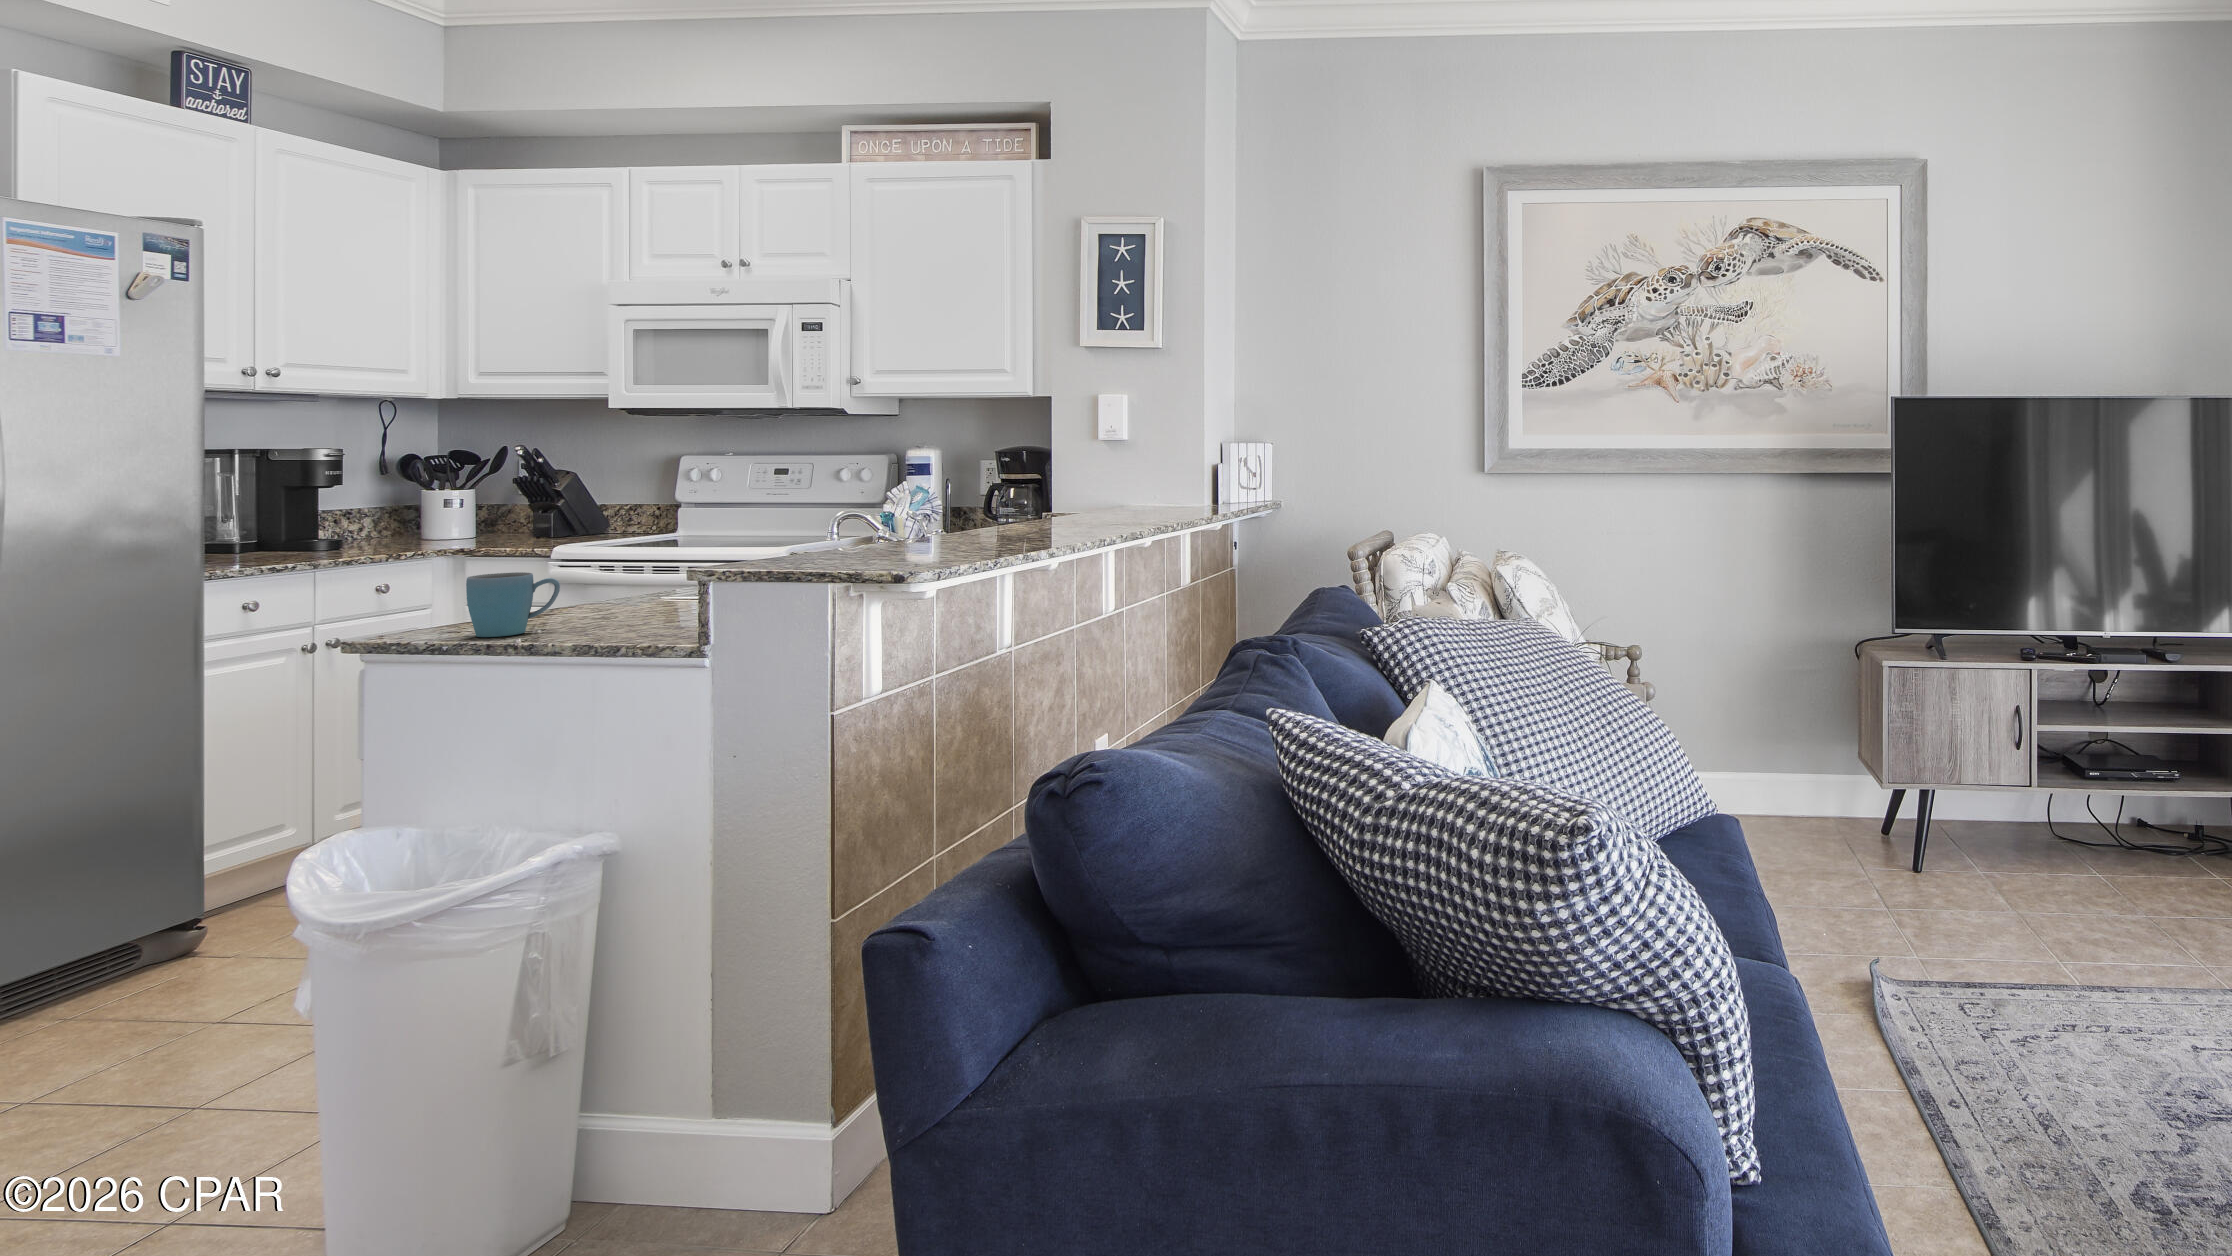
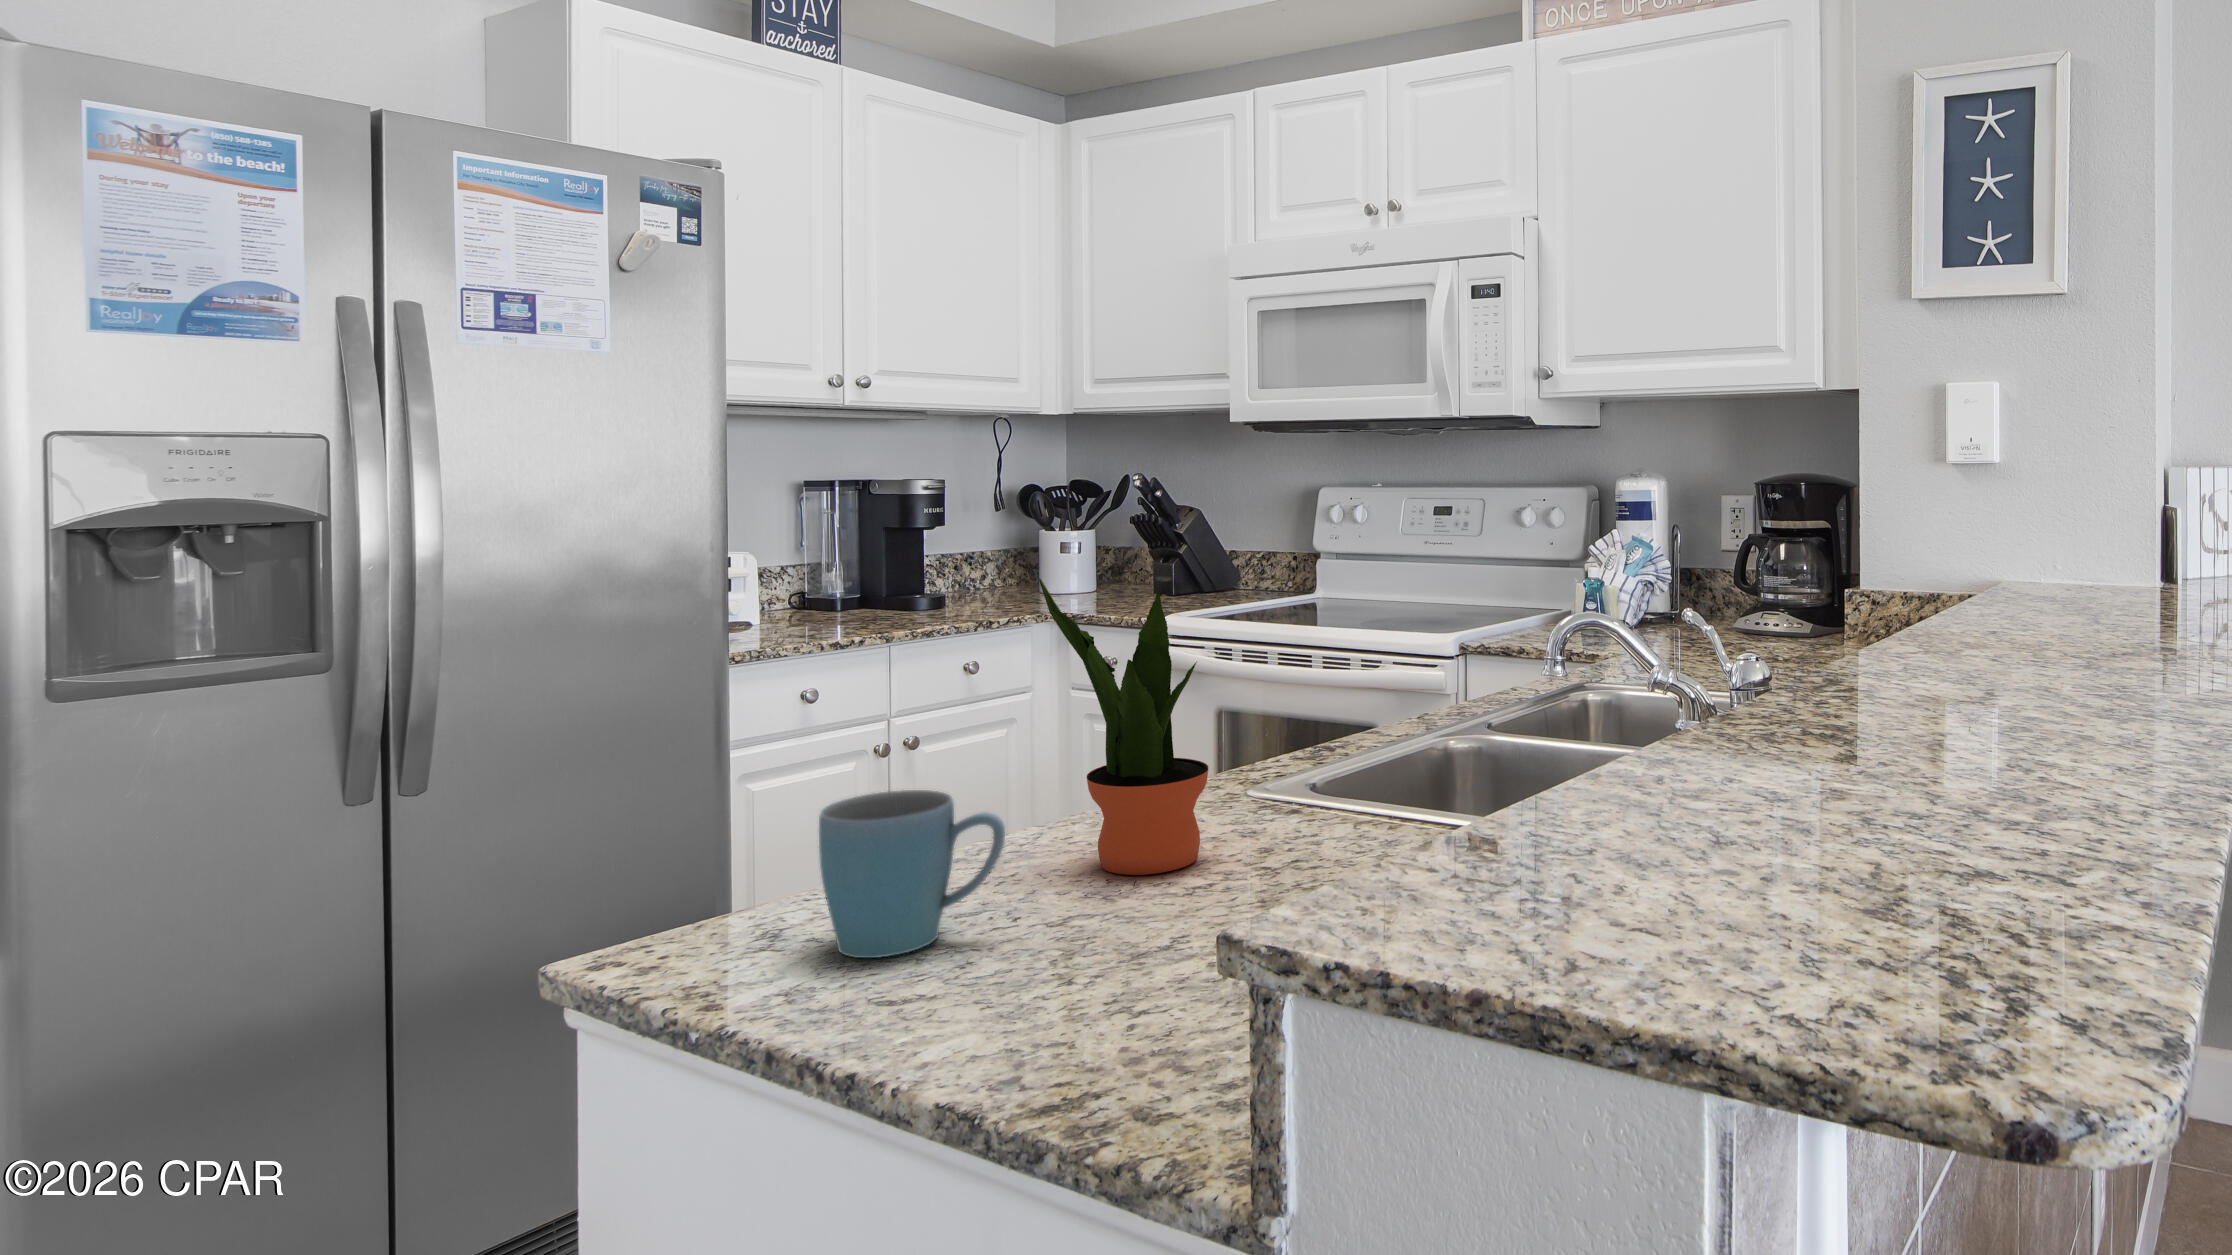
potted plant: none [557,484,651,618] -> present [1039,579,1208,875]

